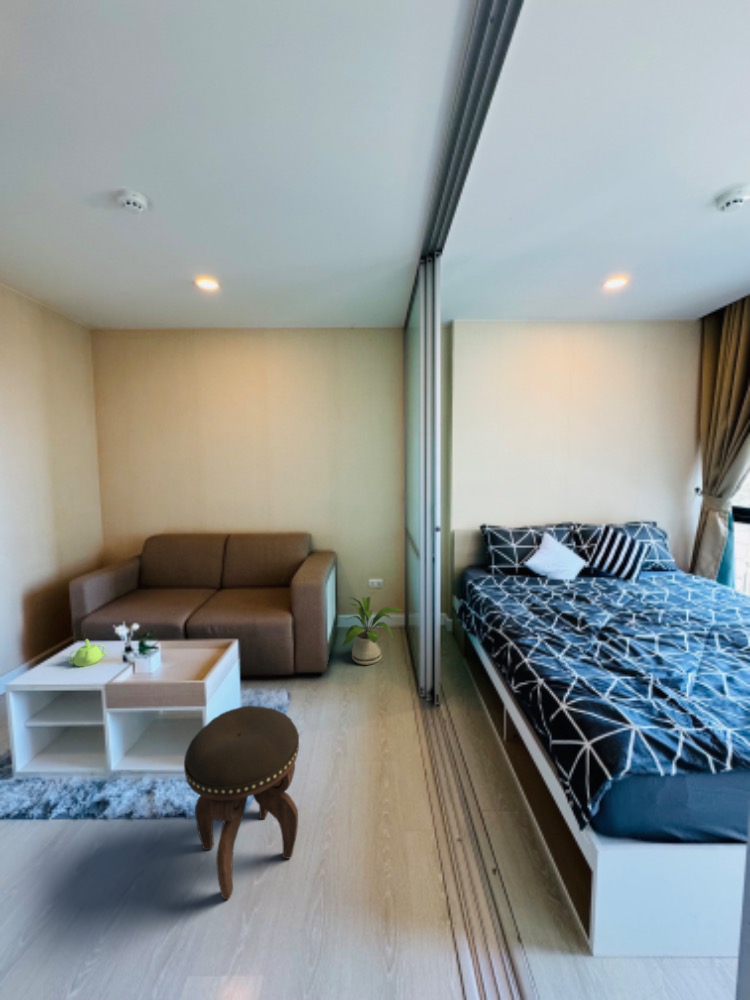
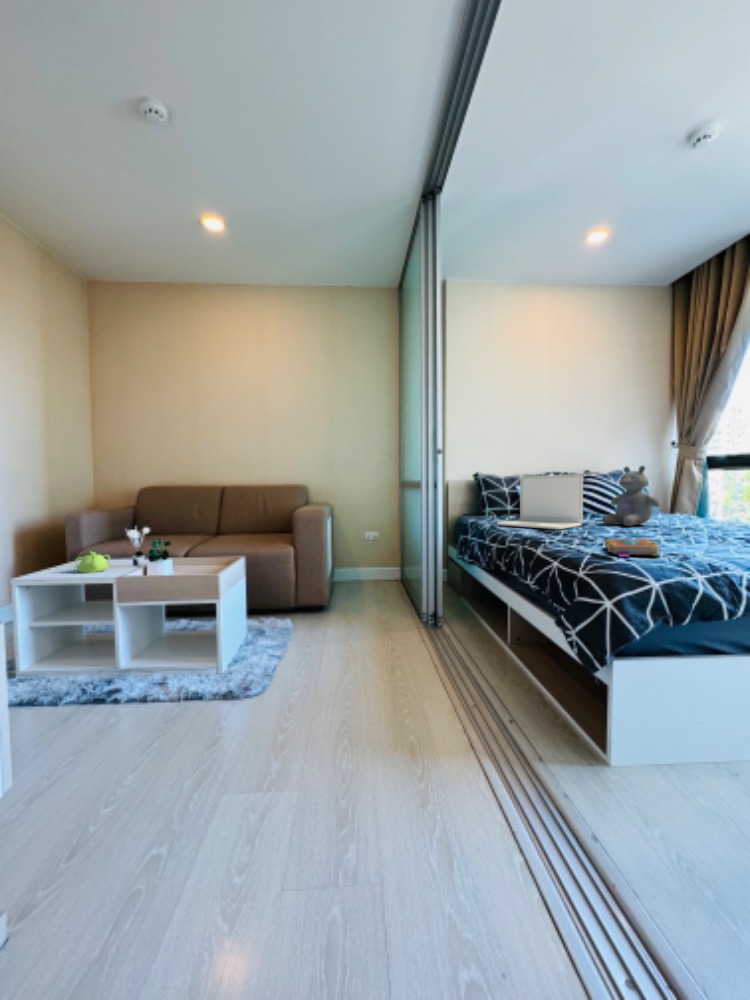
stuffed bear: none [611,540,674,609] -> present [602,466,660,526]
laptop: none [500,541,591,613] -> present [497,475,583,529]
house plant: present [342,597,401,665] -> none [341,535,402,602]
book: none [603,662,658,707] -> present [605,538,661,557]
footstool: present [184,706,299,900] -> none [206,583,319,749]

